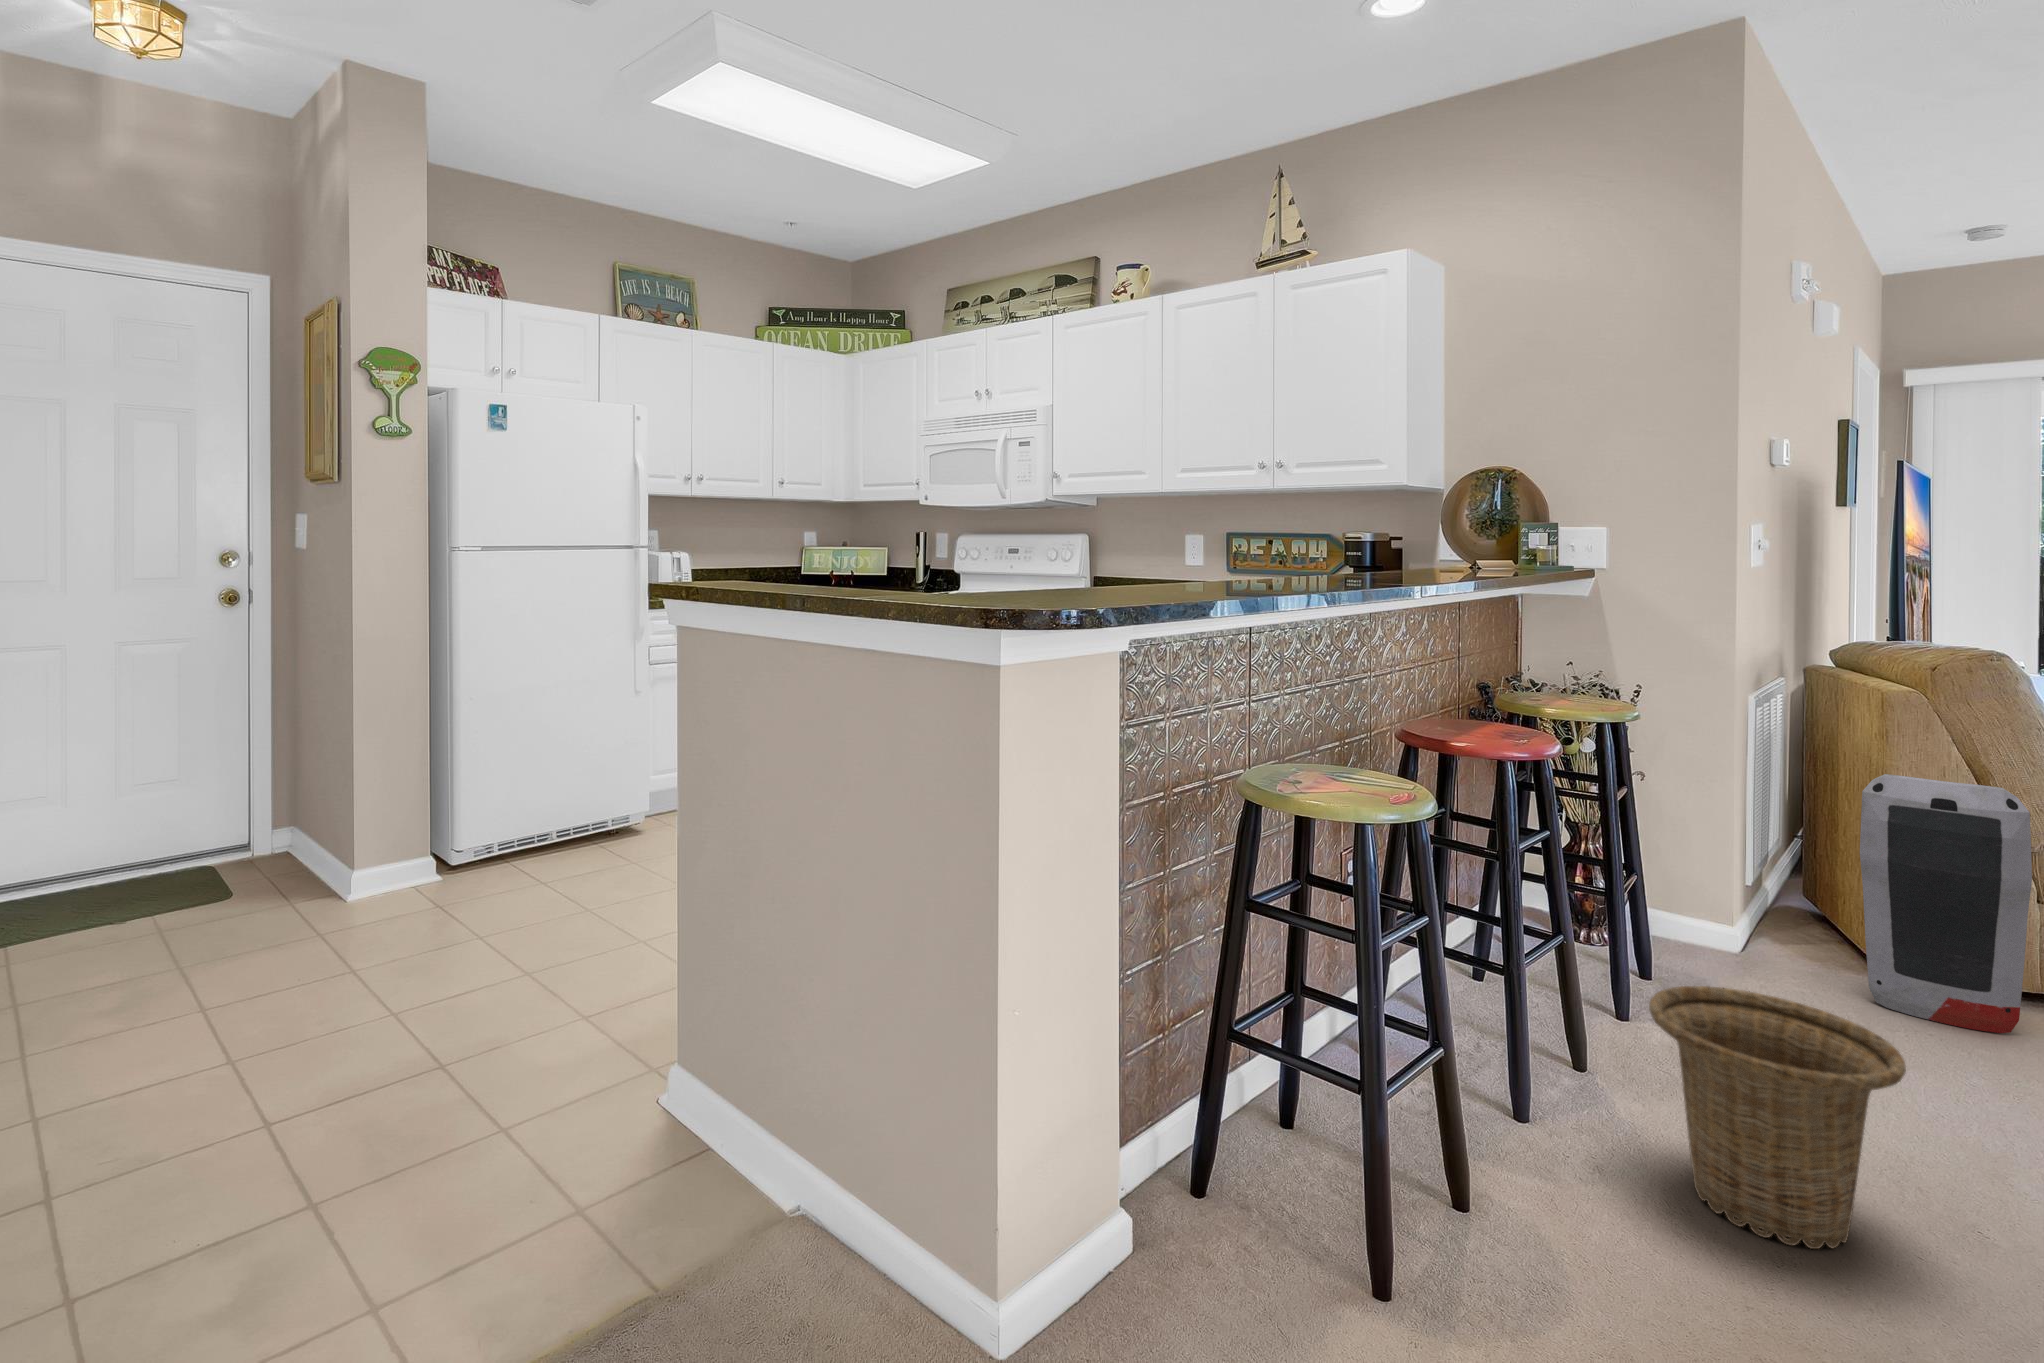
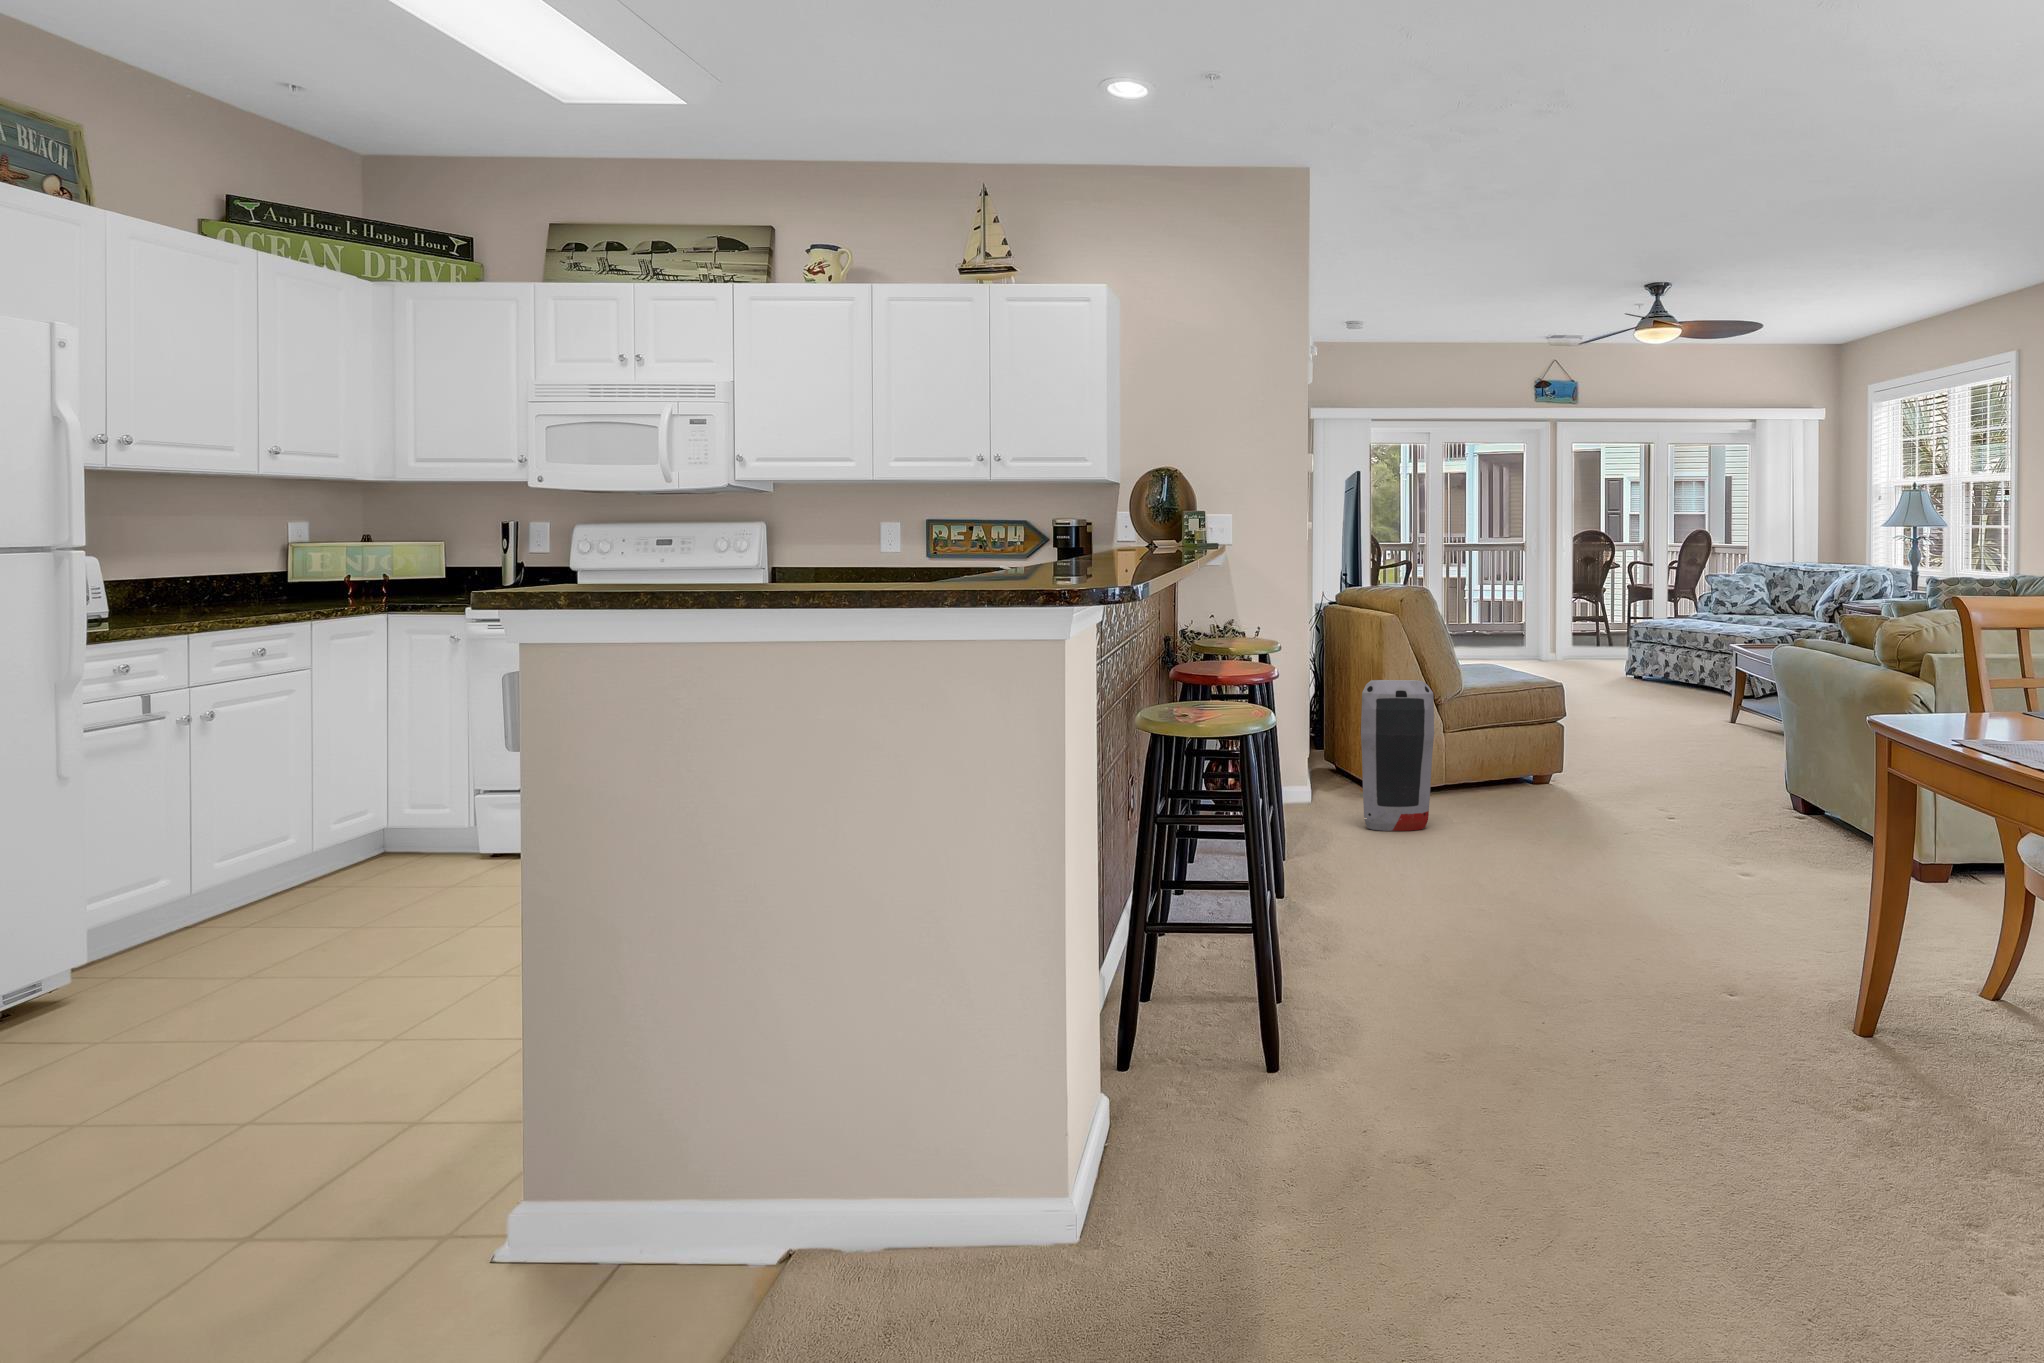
basket: present [1649,986,1906,1249] -> none [1347,813,1474,962]

